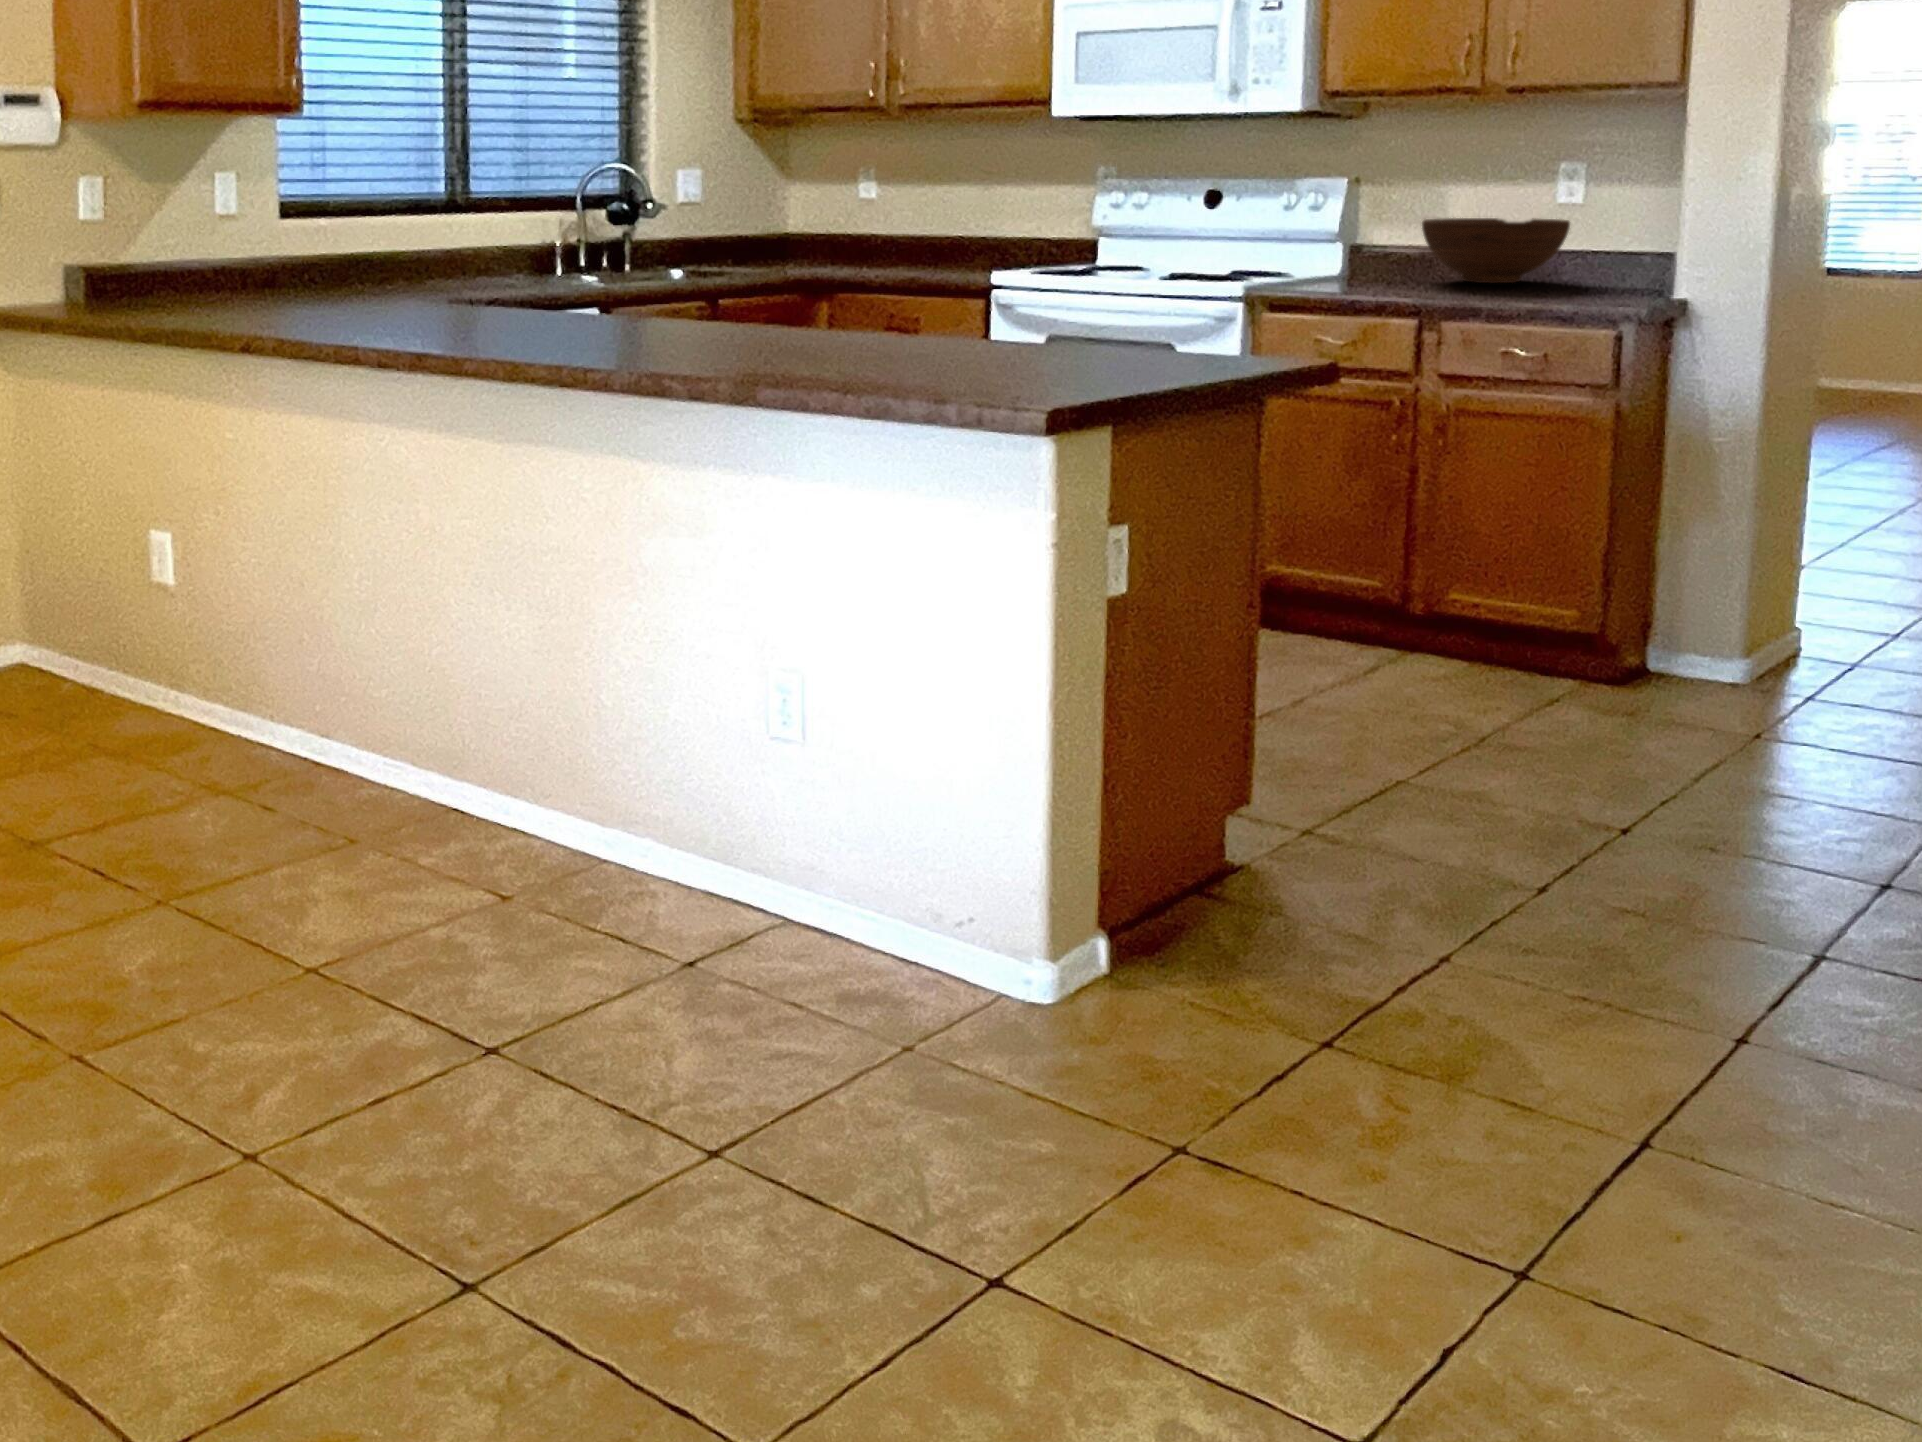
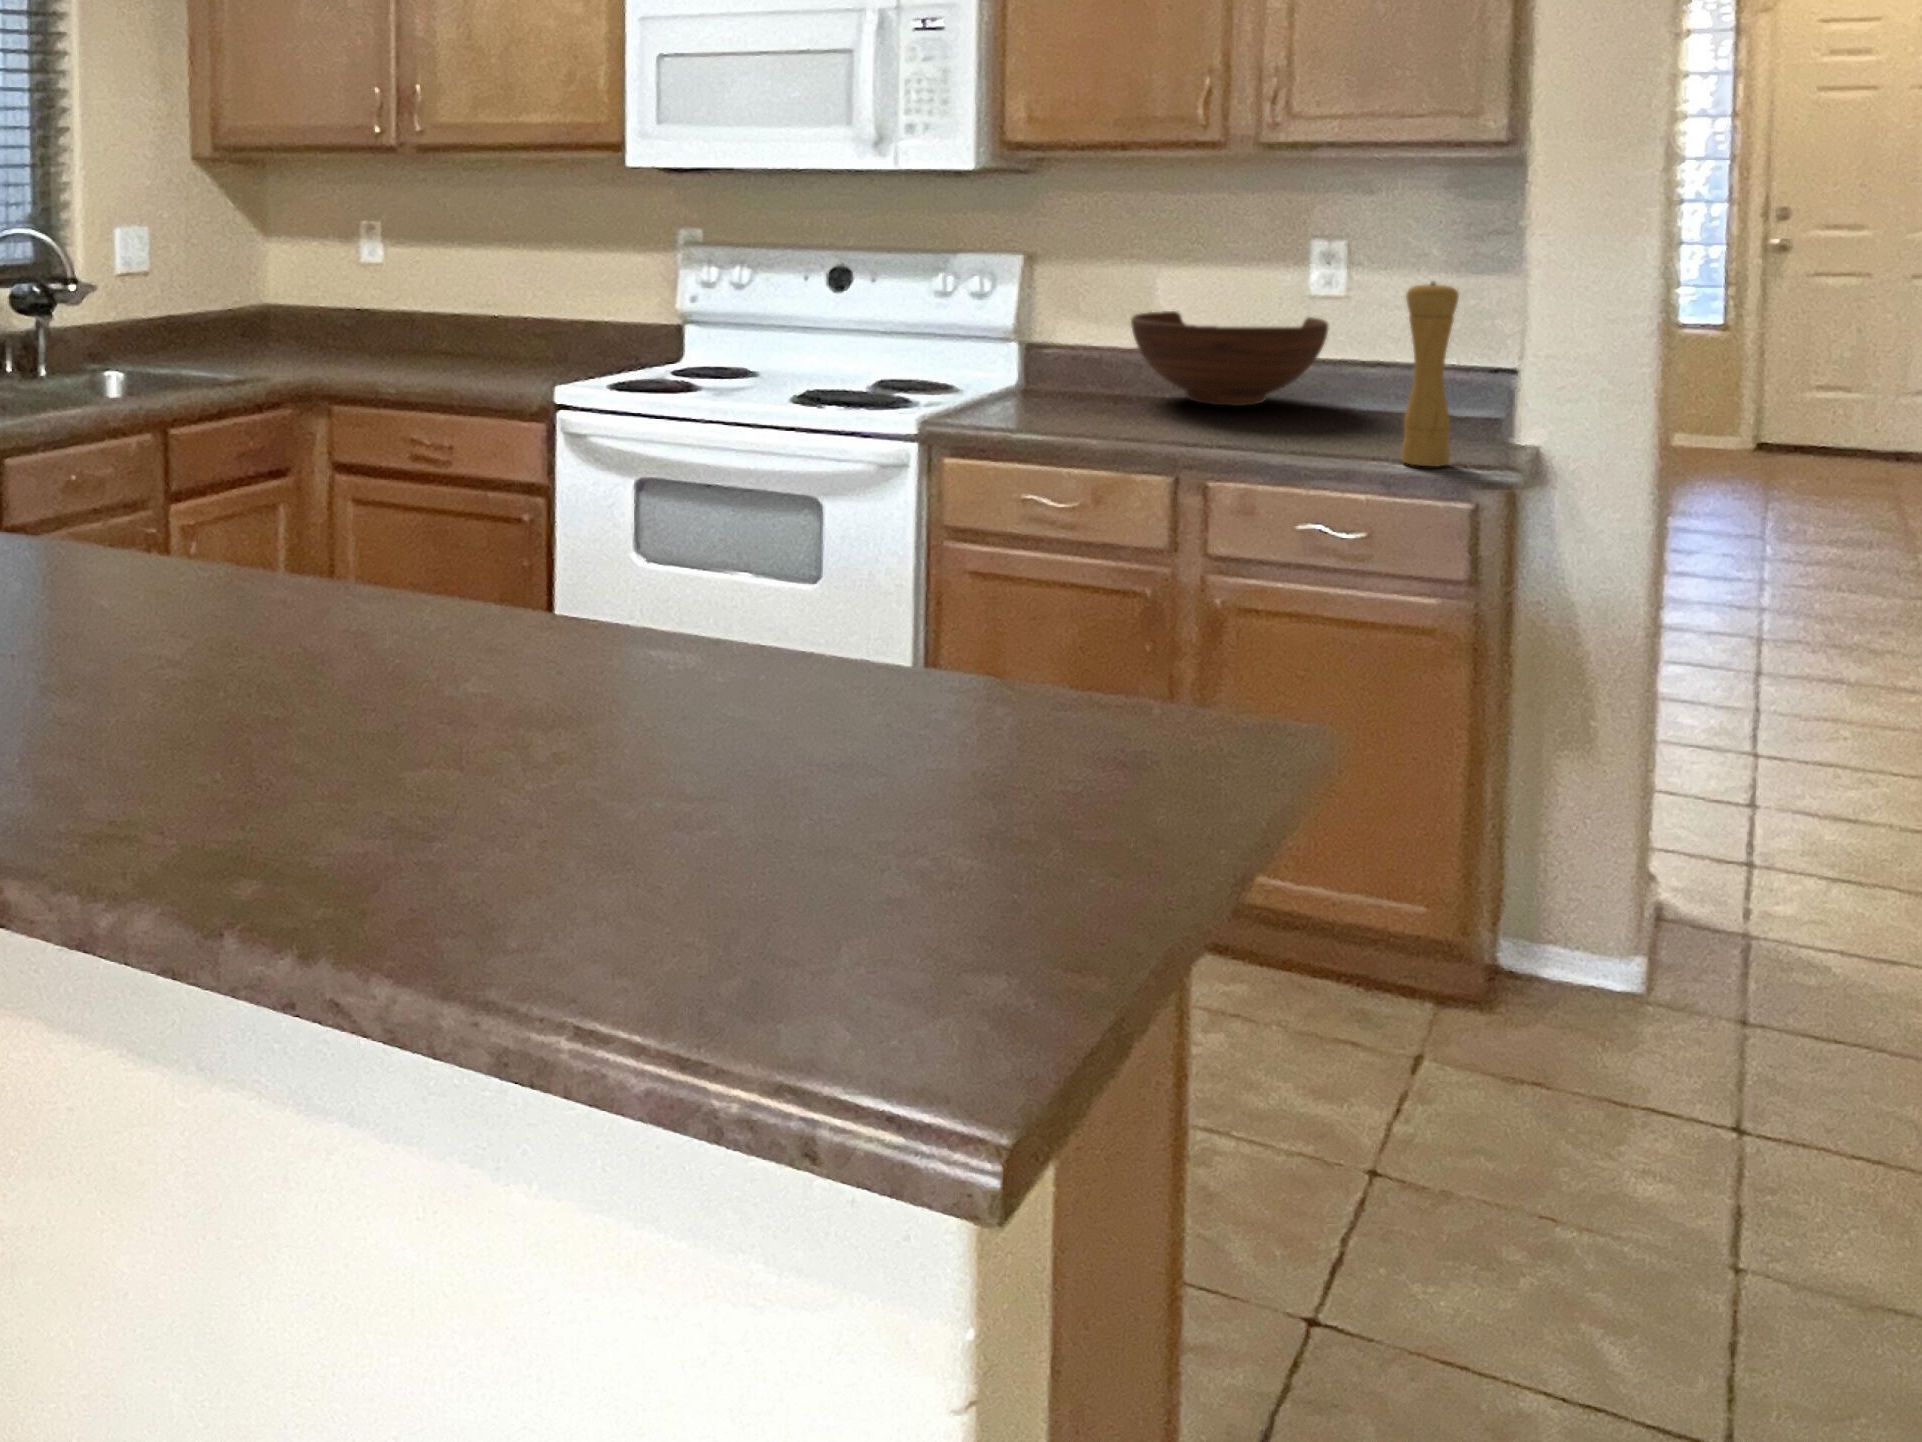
pepper mill: none [1582,179,1627,309] -> present [1401,282,1459,466]

